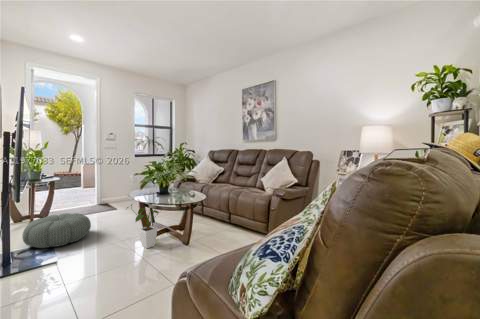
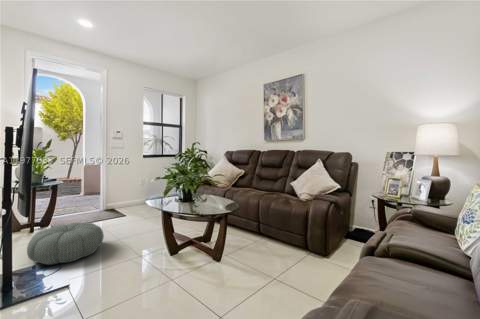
house plant: present [127,204,159,248] -> none [148,210,203,265]

